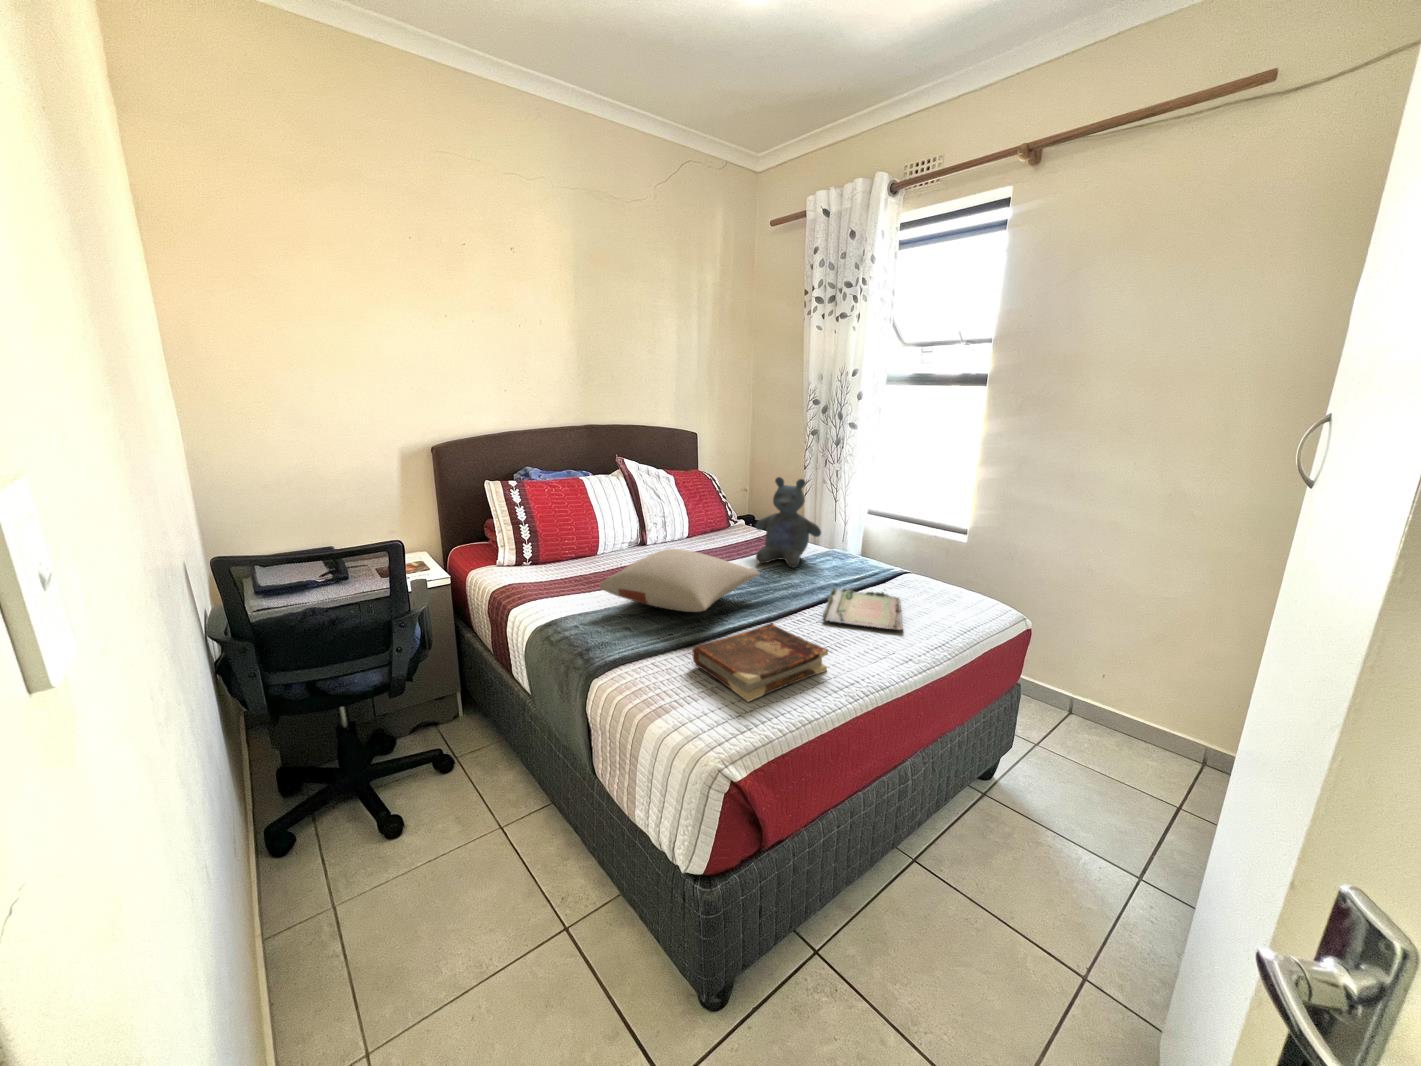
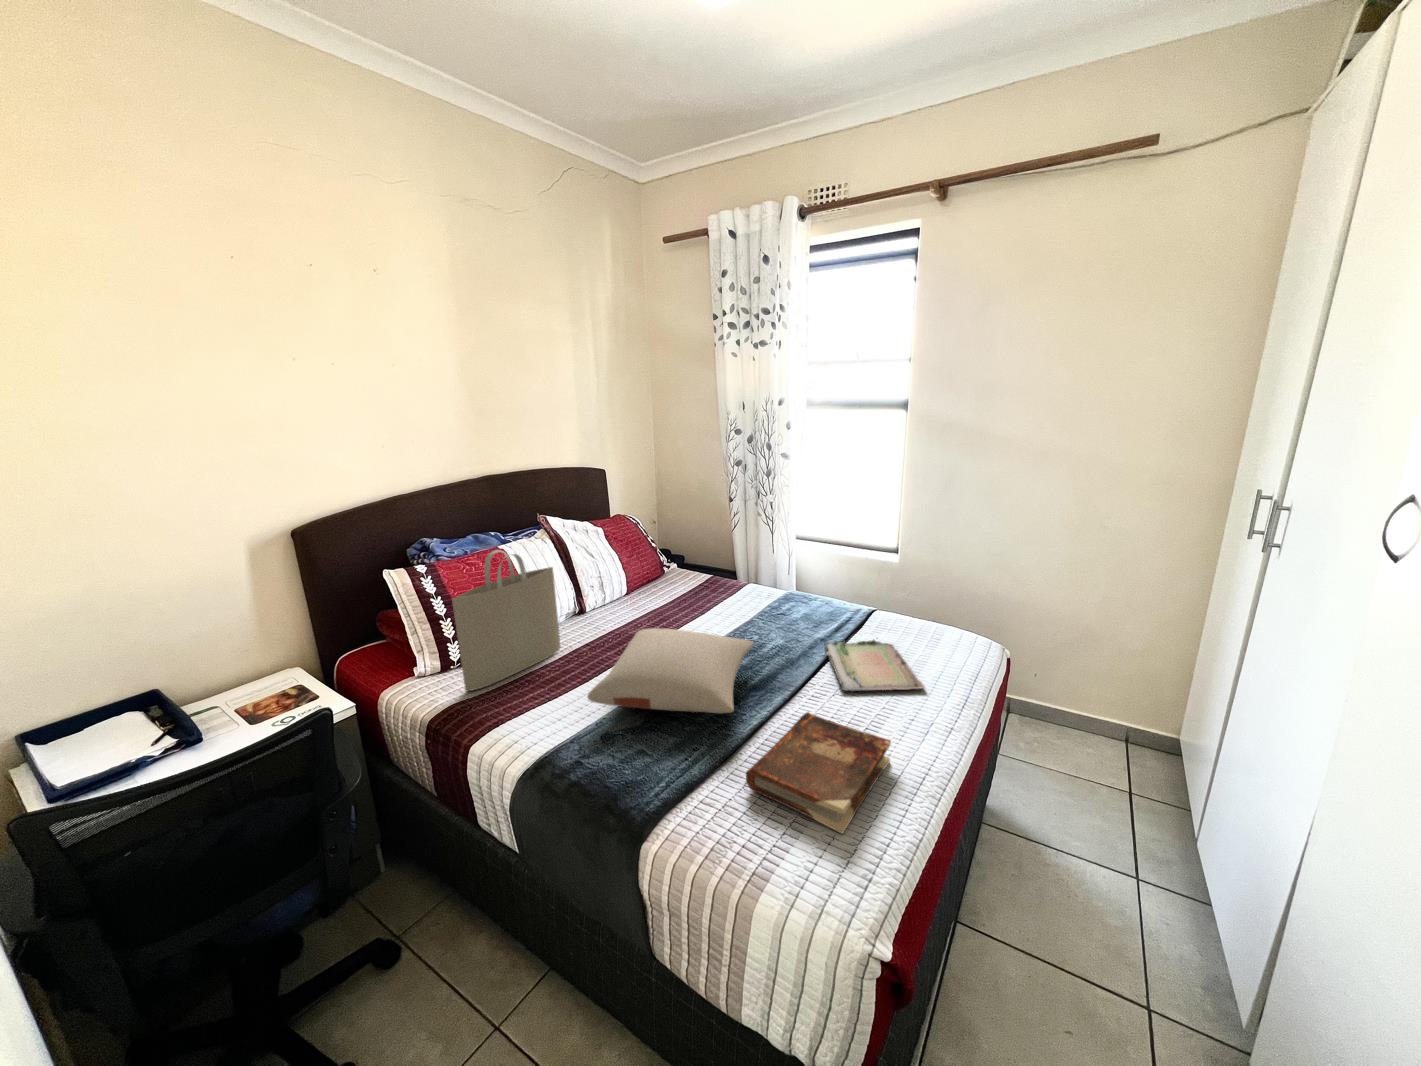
tote bag: none [520,471,611,579] -> present [452,550,560,691]
stuffed bear: present [756,477,821,568] -> none [713,524,786,621]

